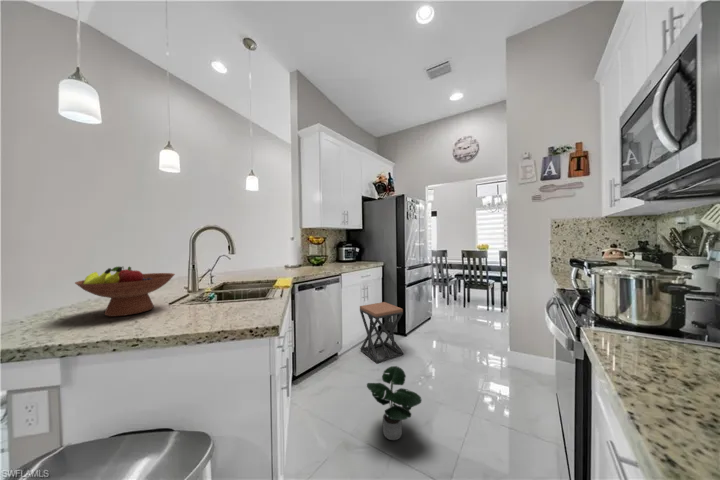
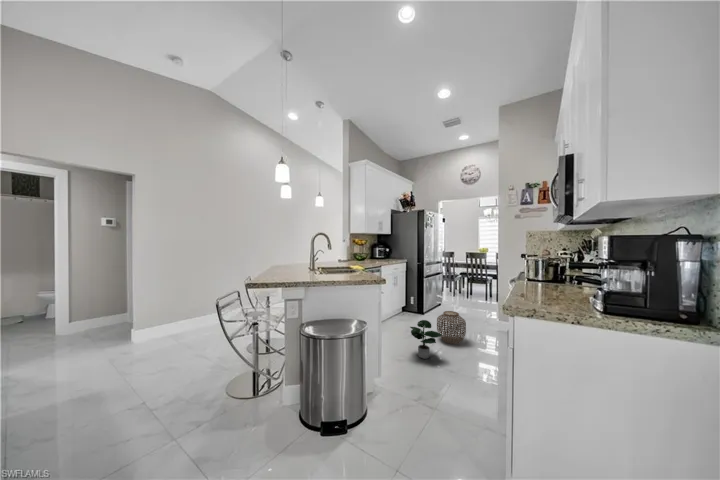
fruit bowl: present [75,267,175,316] -> none [282,253,318,277]
stool: present [360,302,404,363] -> none [392,288,424,328]
woven basket: none [418,343,463,399] -> present [437,311,466,344]

